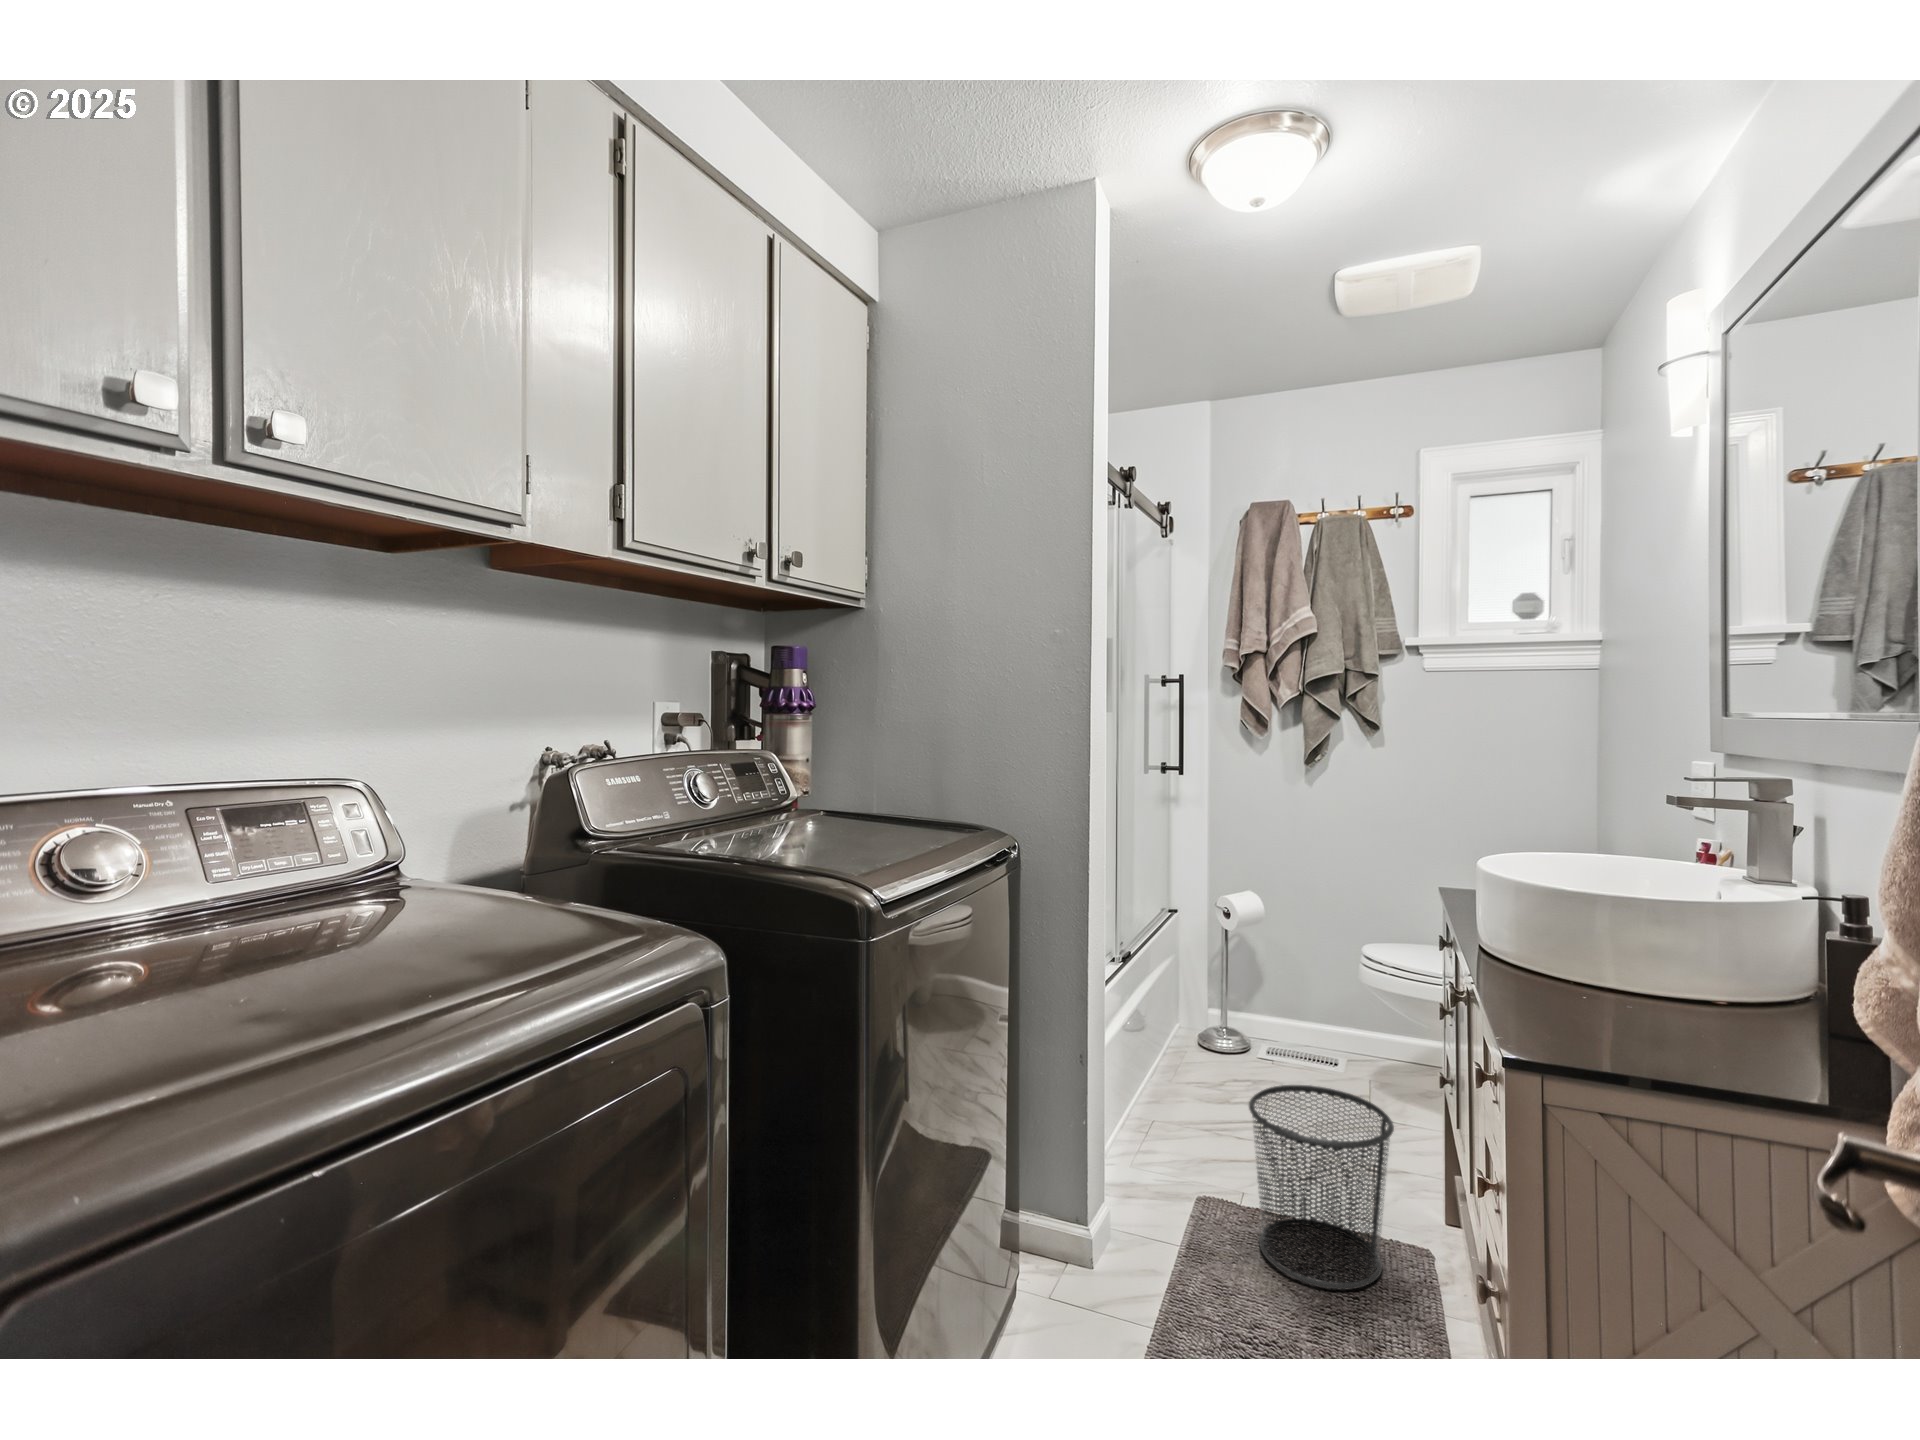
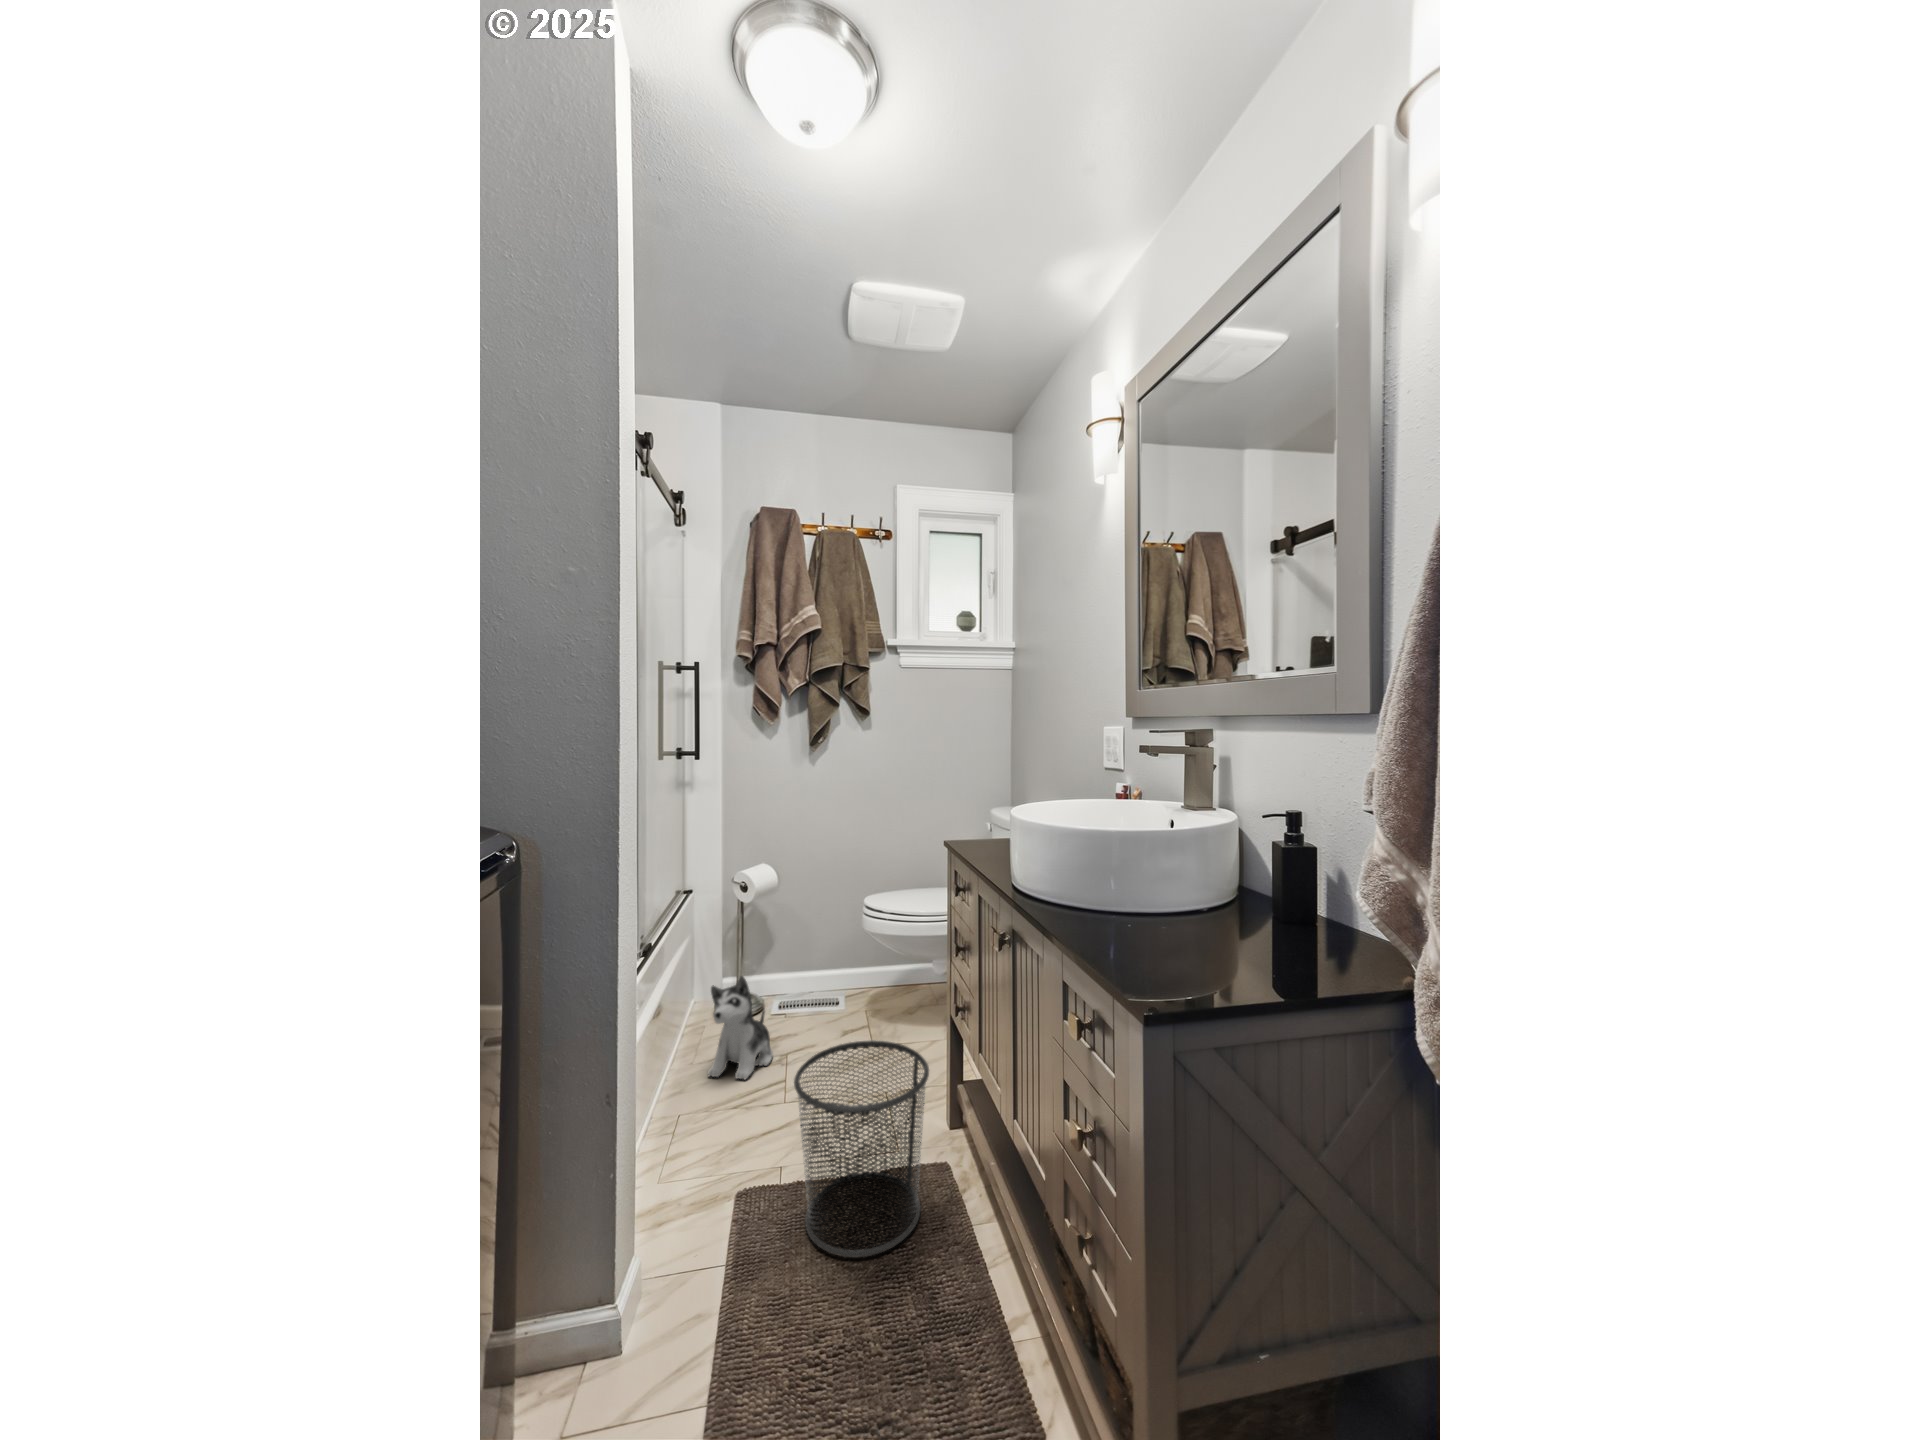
plush toy: none [1184,1005,1251,1110] -> present [708,976,773,1079]

